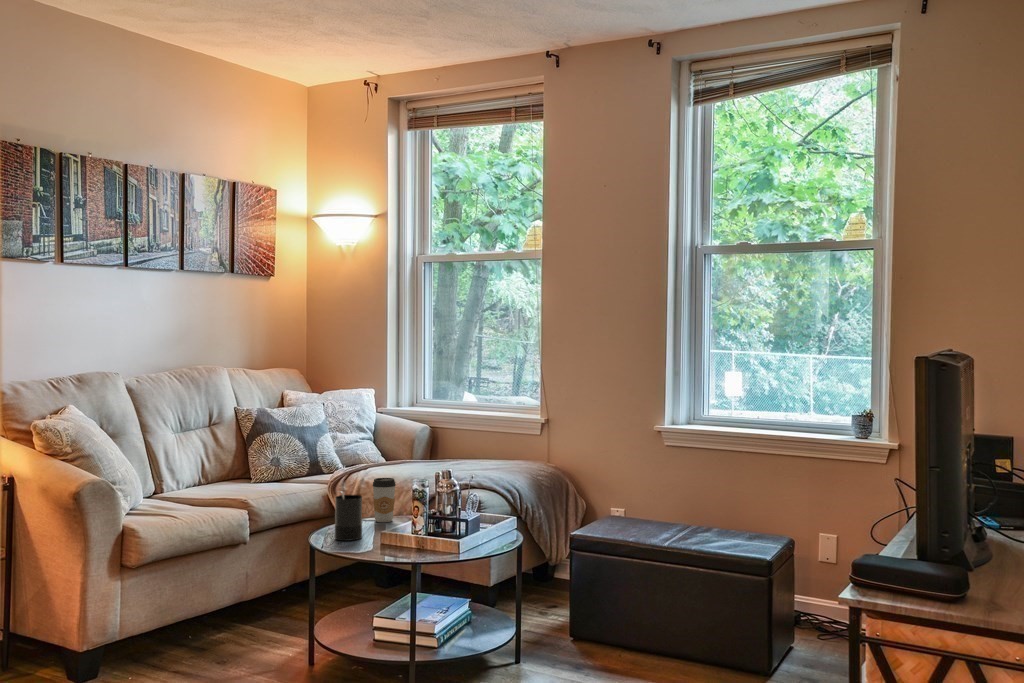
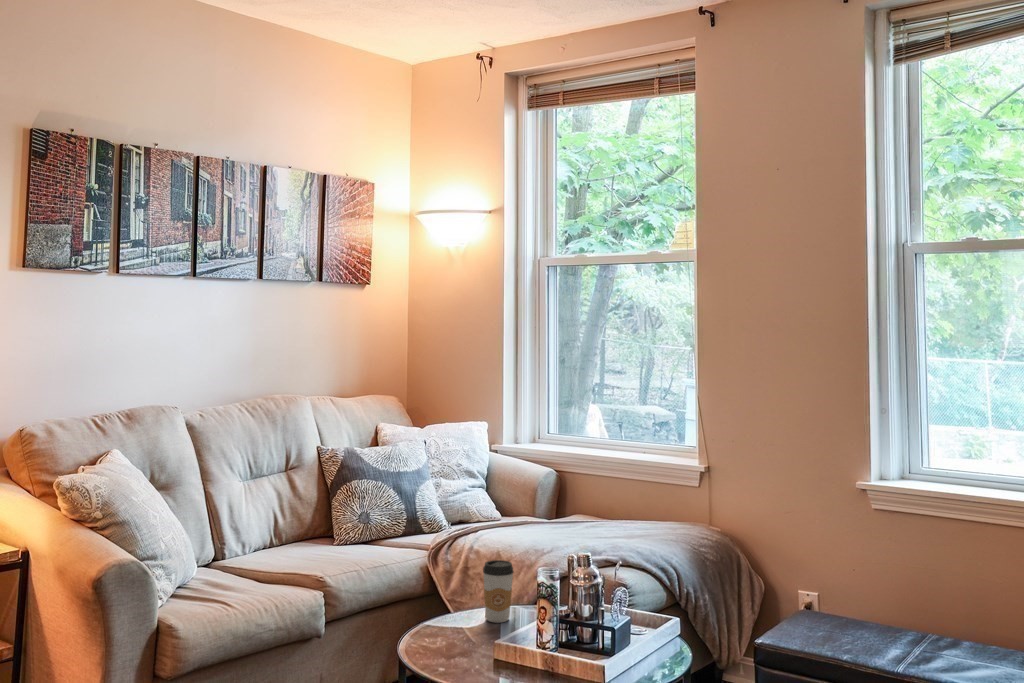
candle: present [335,492,362,541] -> none [430,585,468,658]

